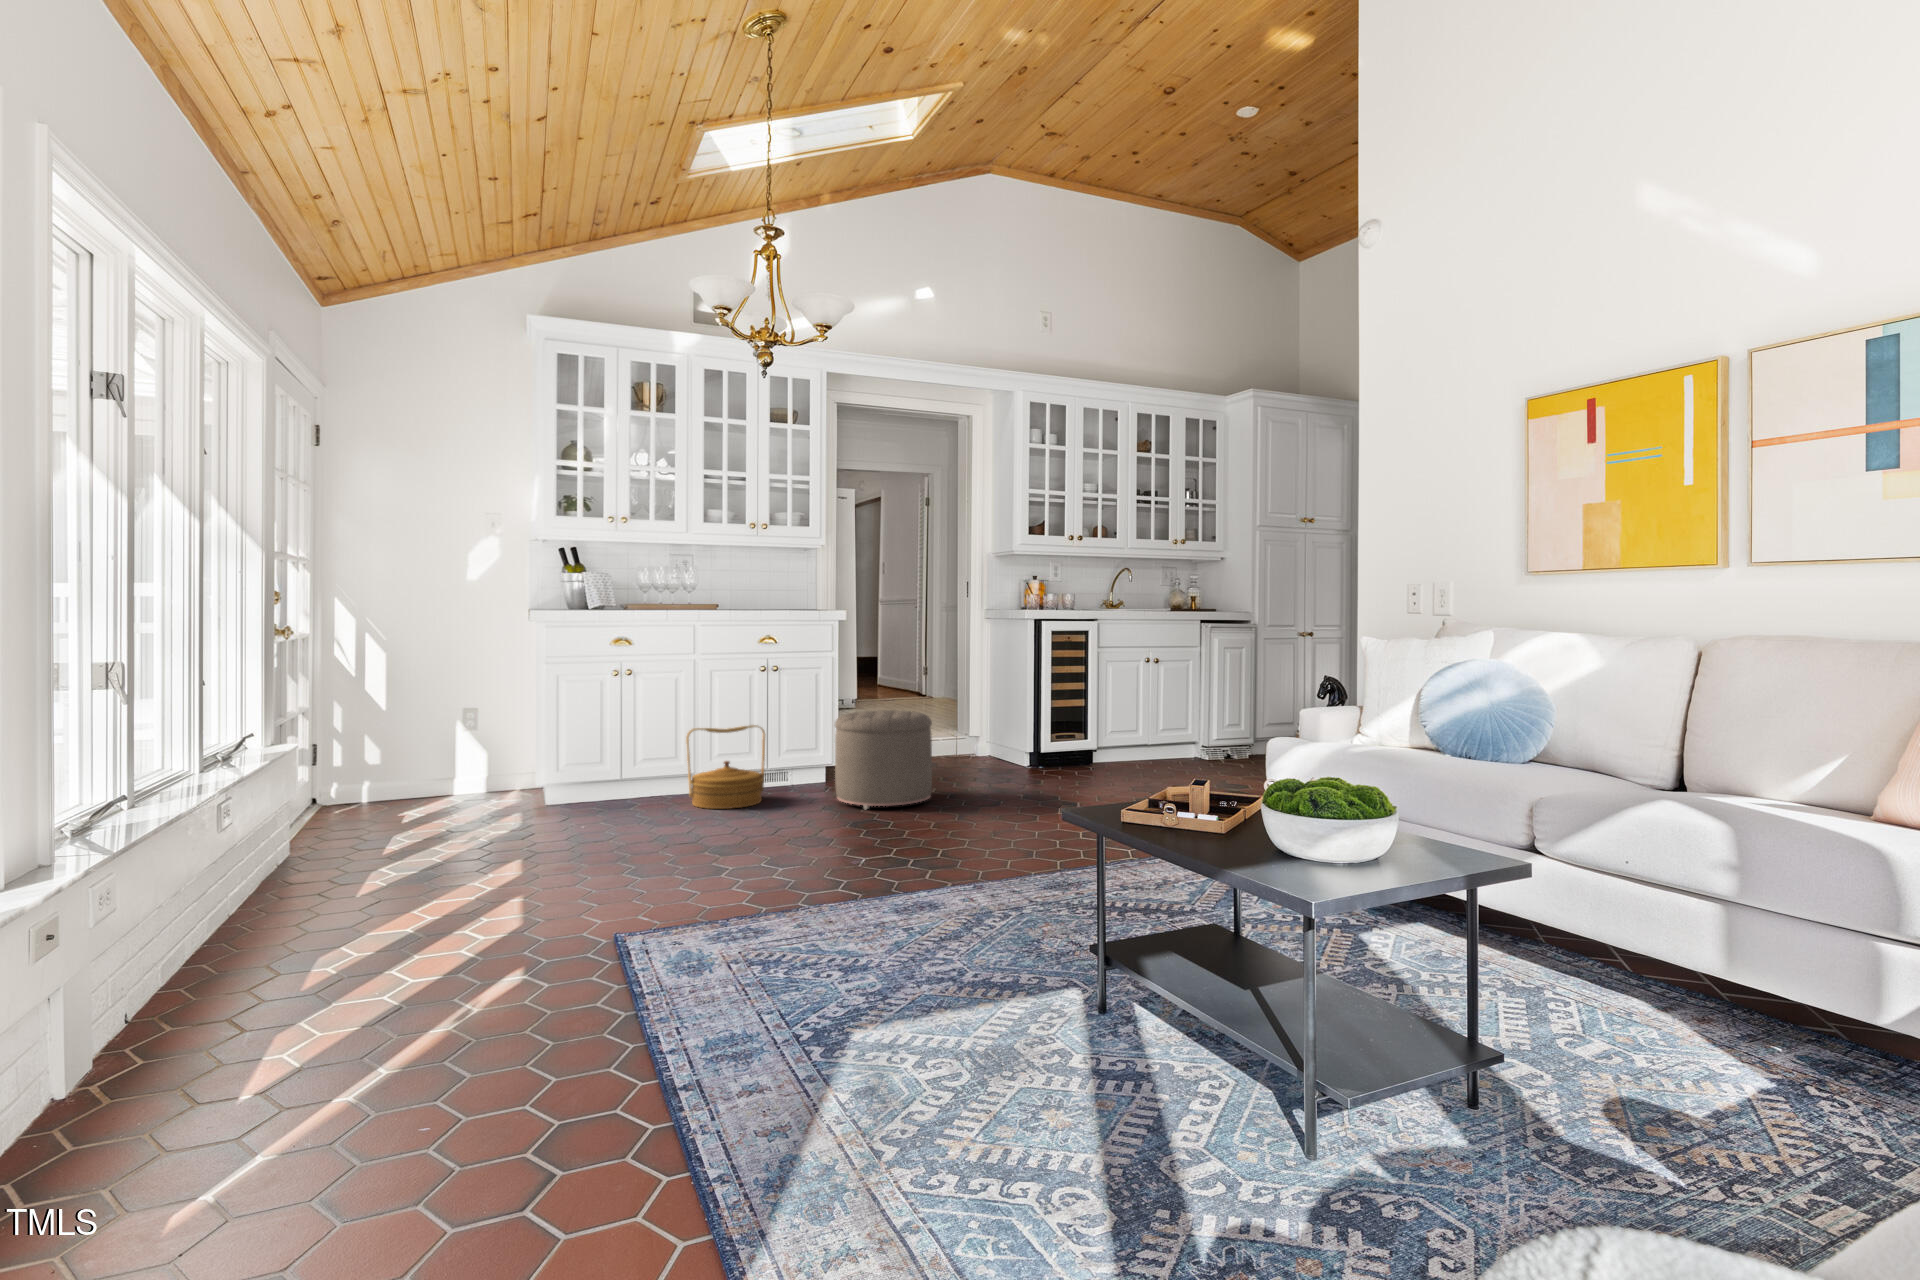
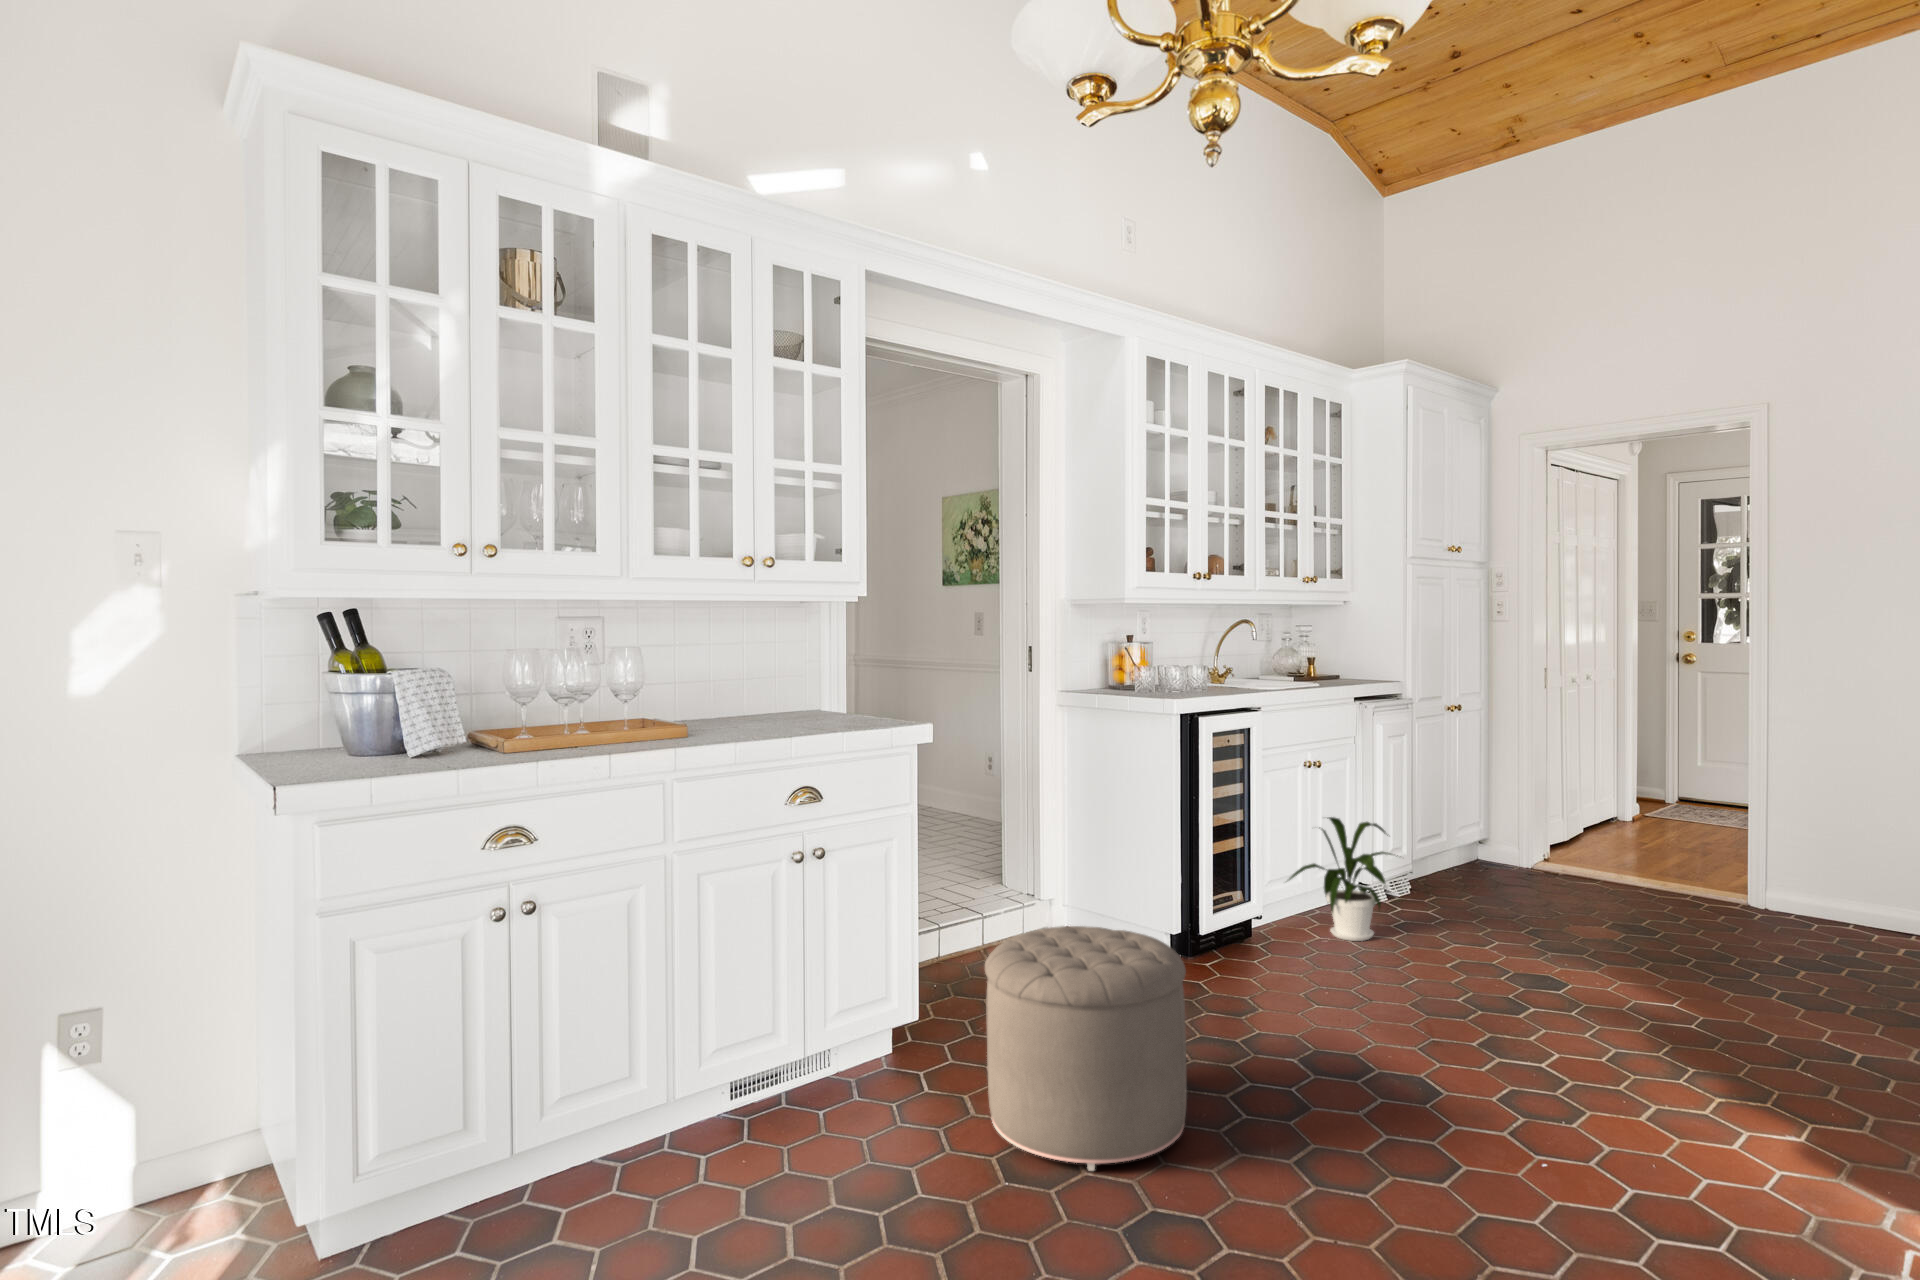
house plant: none [1112,687,1182,765] -> present [1289,817,1398,941]
woven basket: present [686,725,765,809] -> none [676,992,841,1218]

